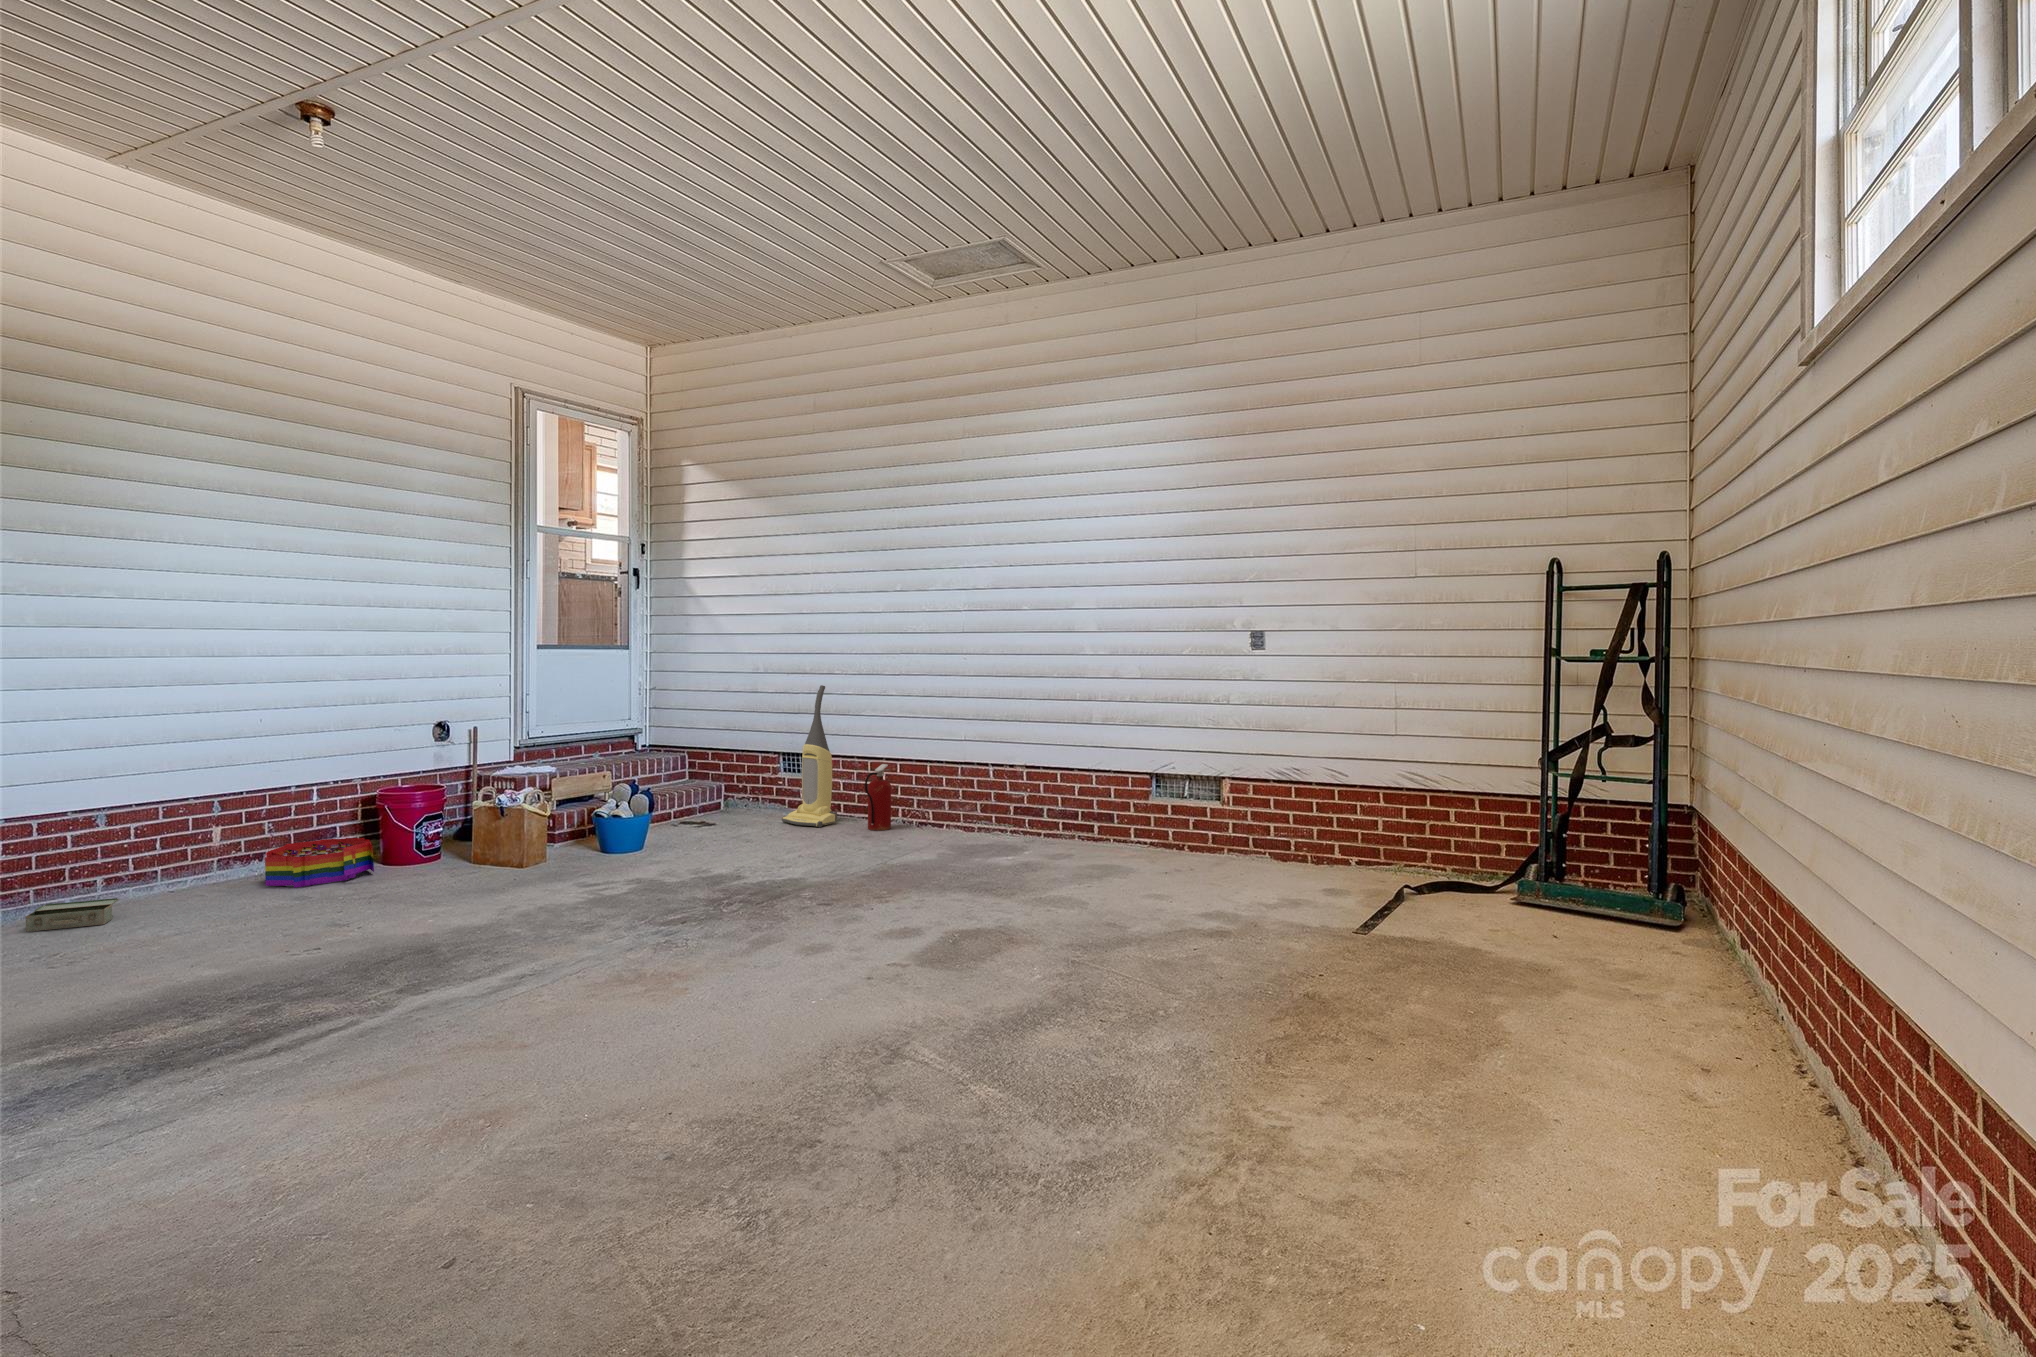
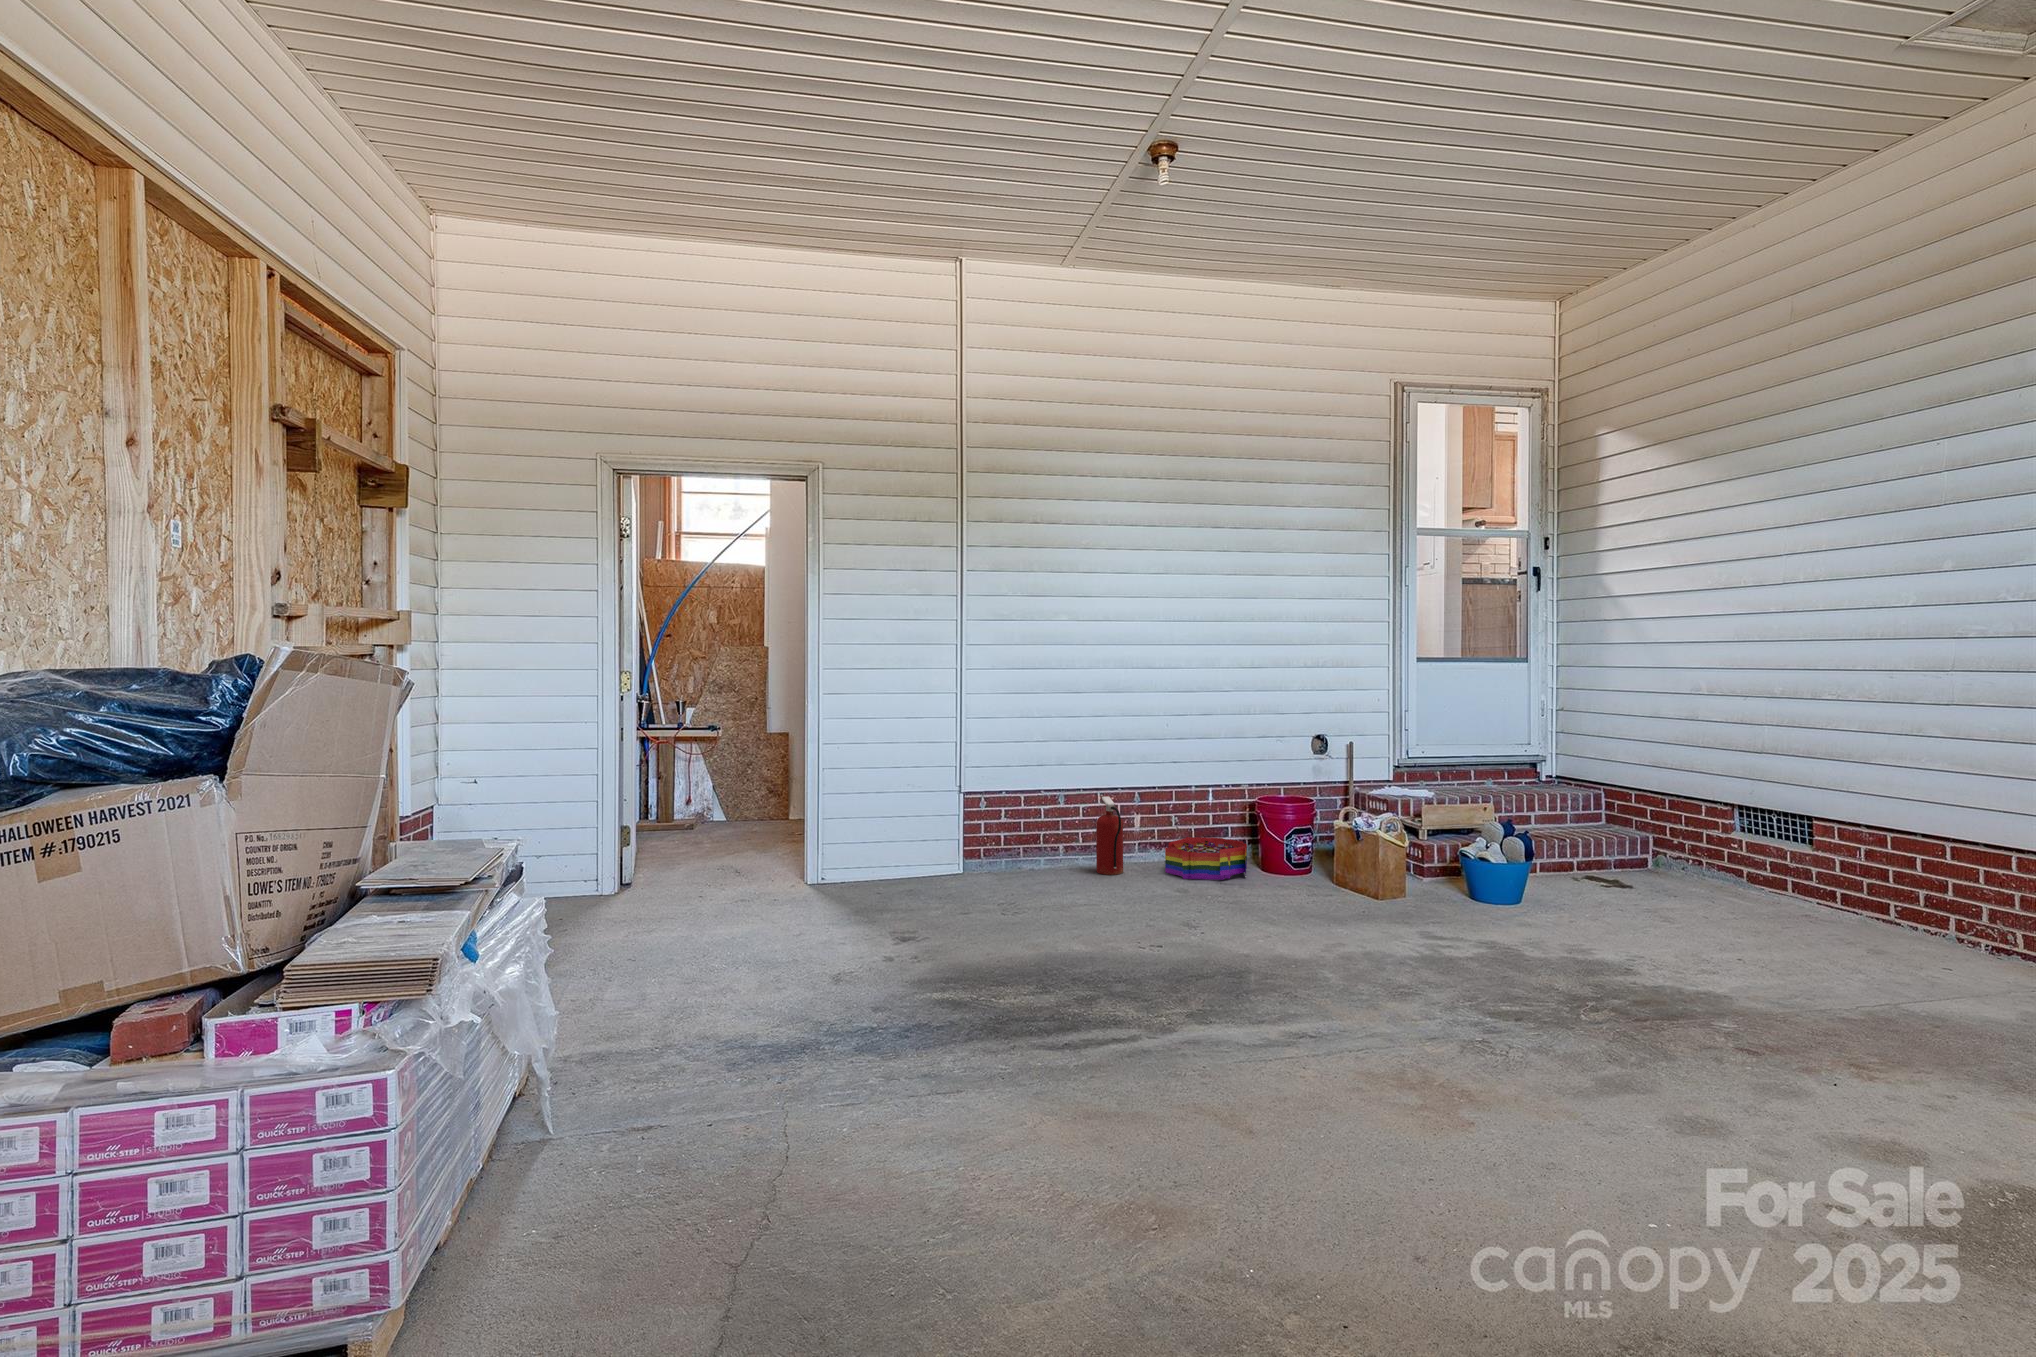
vacuum cleaner: present [782,685,837,827] -> none [1732,714,1830,920]
fire extinguisher: present [865,764,891,831] -> present [1096,796,1123,875]
toolbox: present [26,898,119,932] -> none [1014,860,1068,884]

